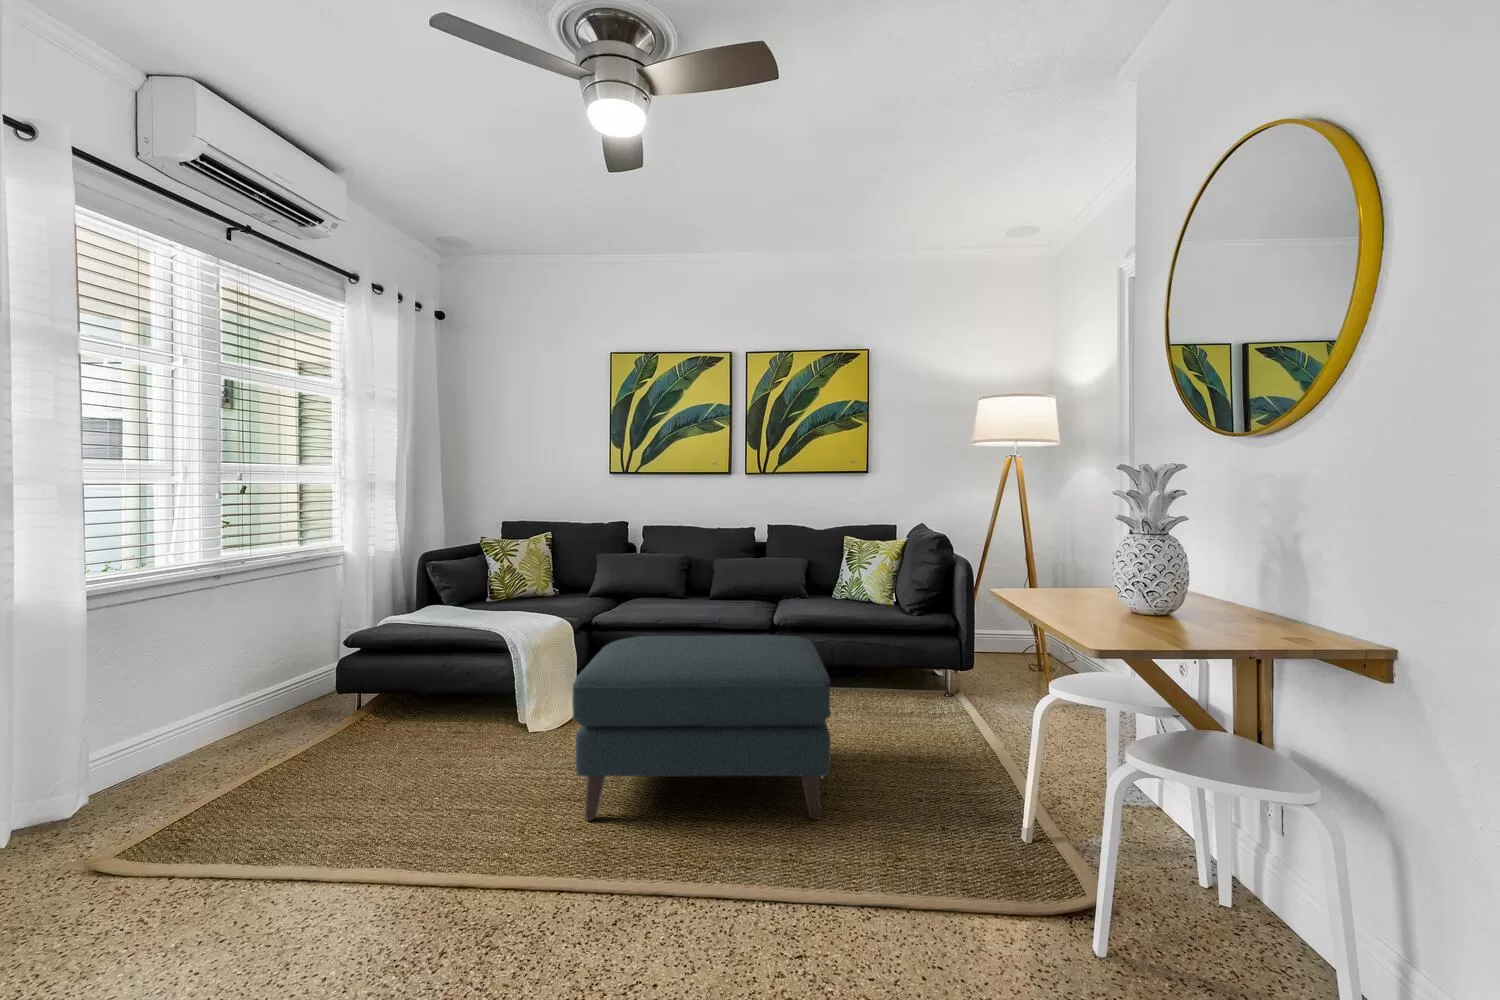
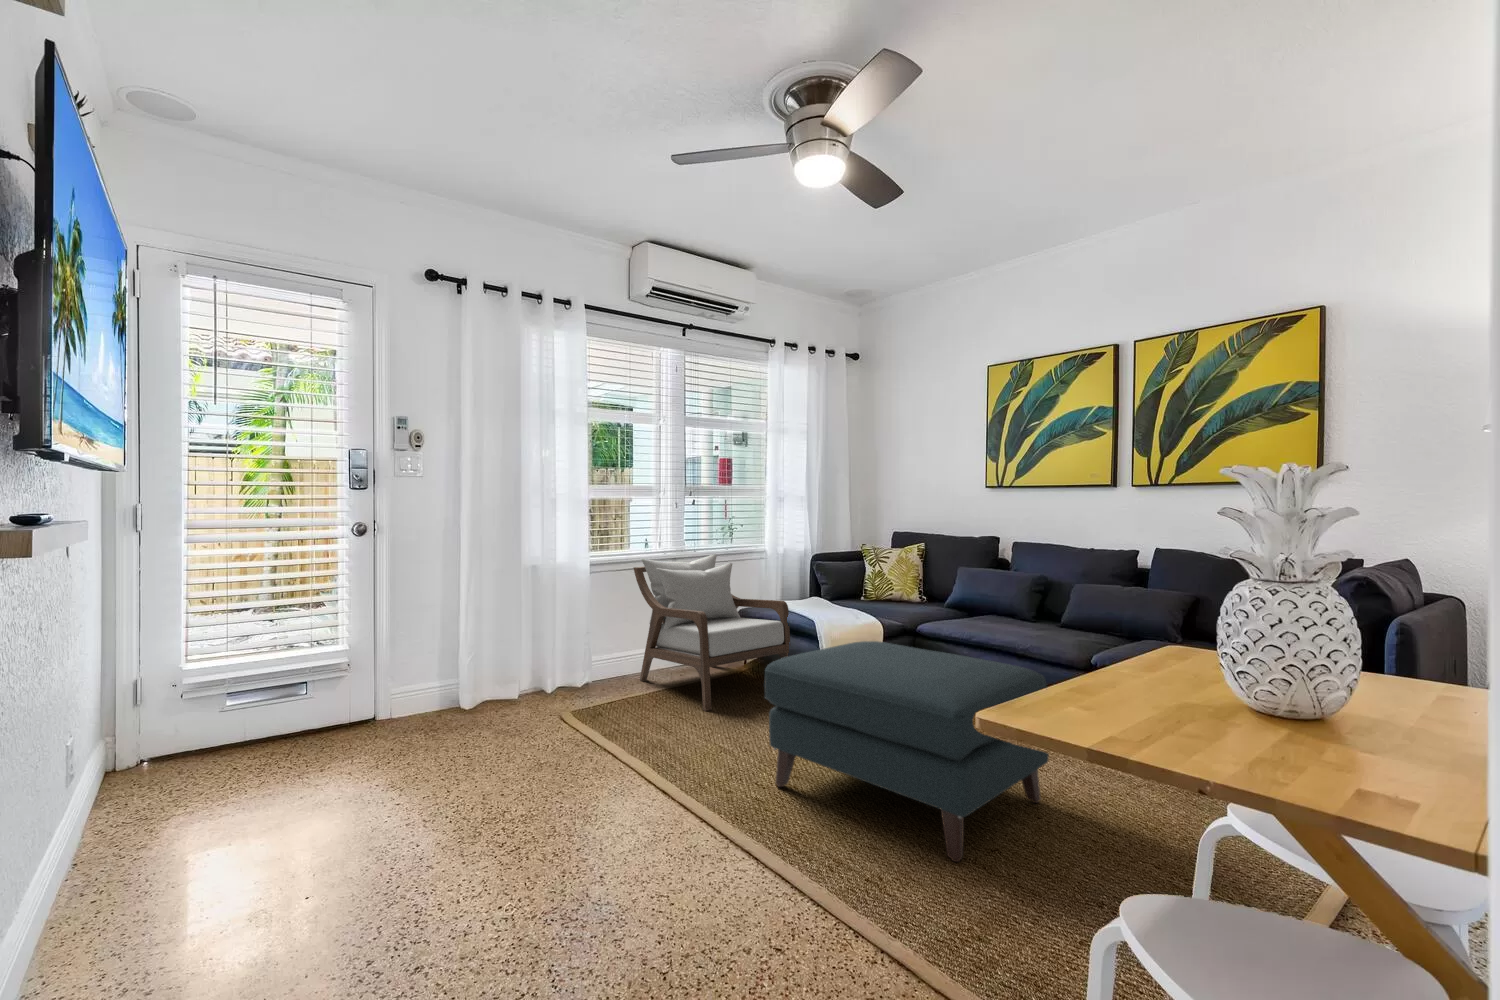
armchair: none [176,560,455,773] -> present [634,554,790,711]

